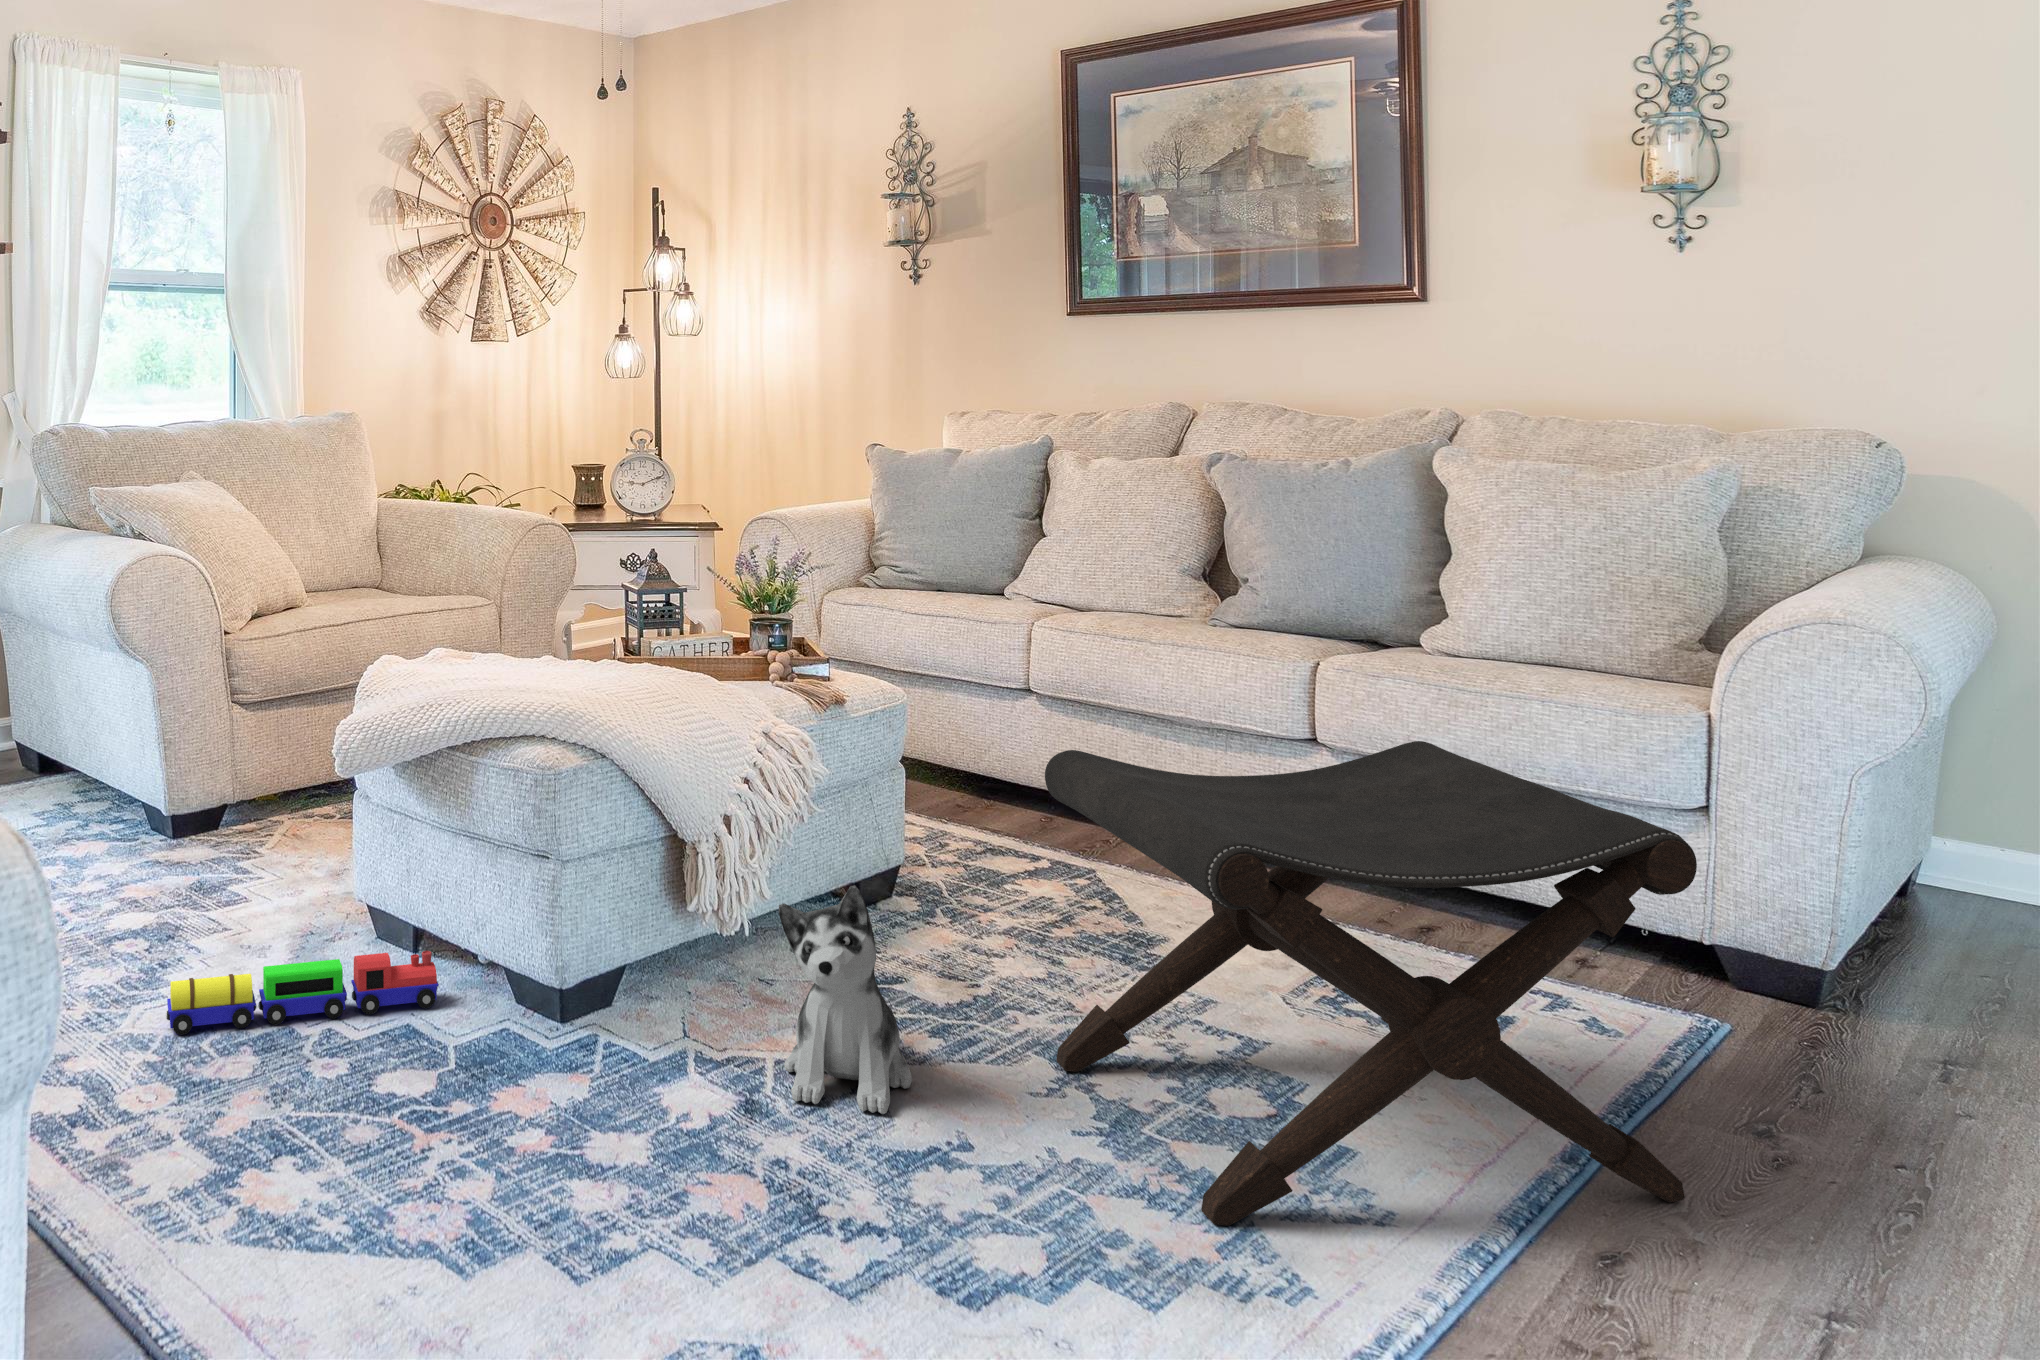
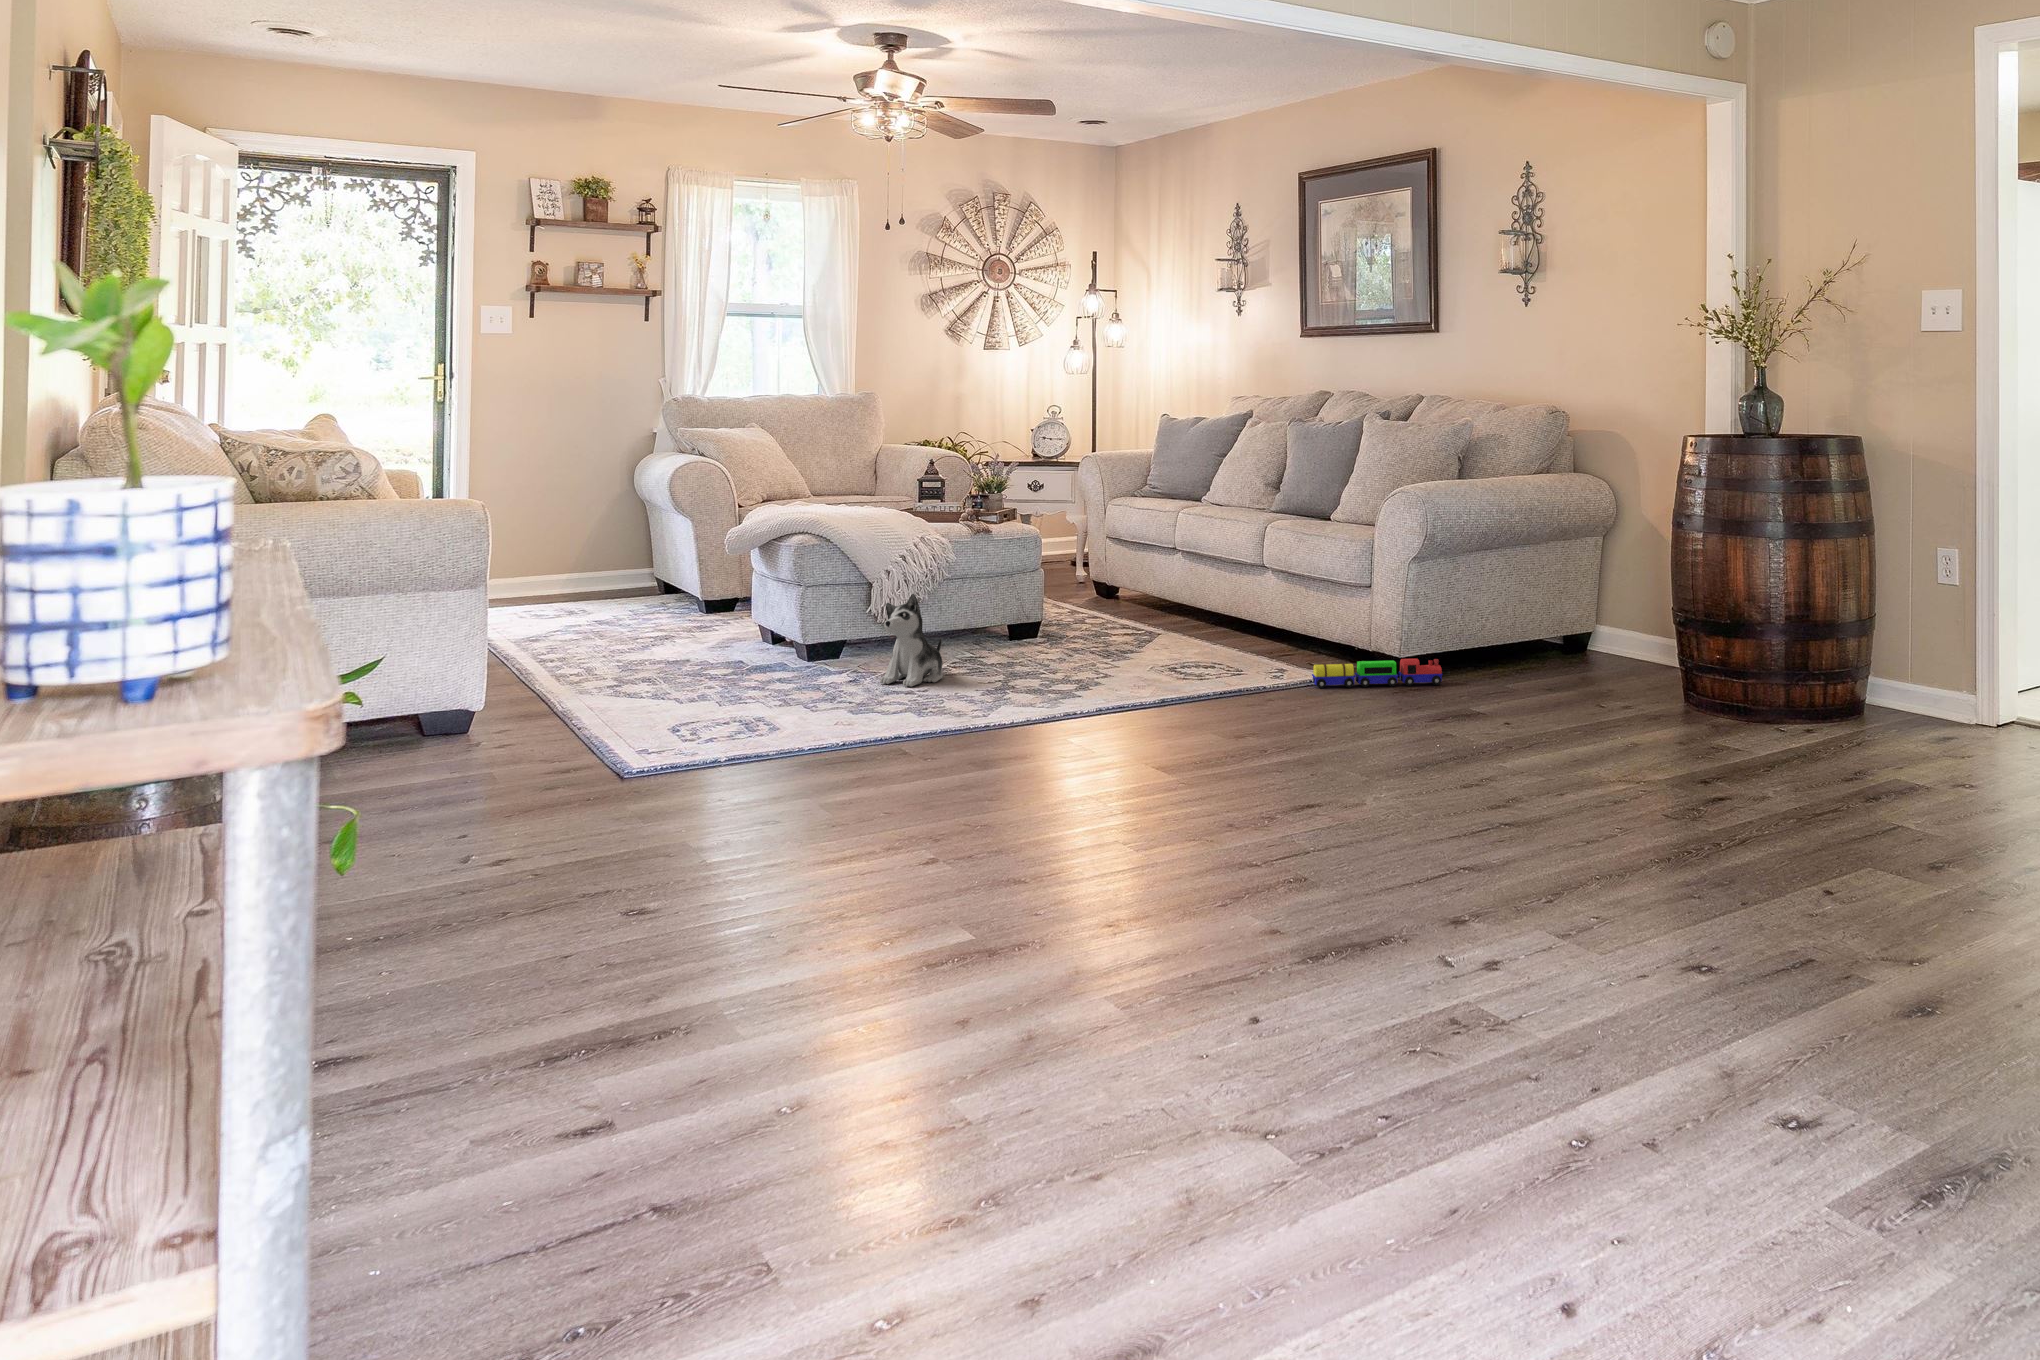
footstool: present [1045,741,1697,1226] -> none [987,540,1200,711]
toy train: present [166,951,439,1035] -> present [1312,659,1443,688]

